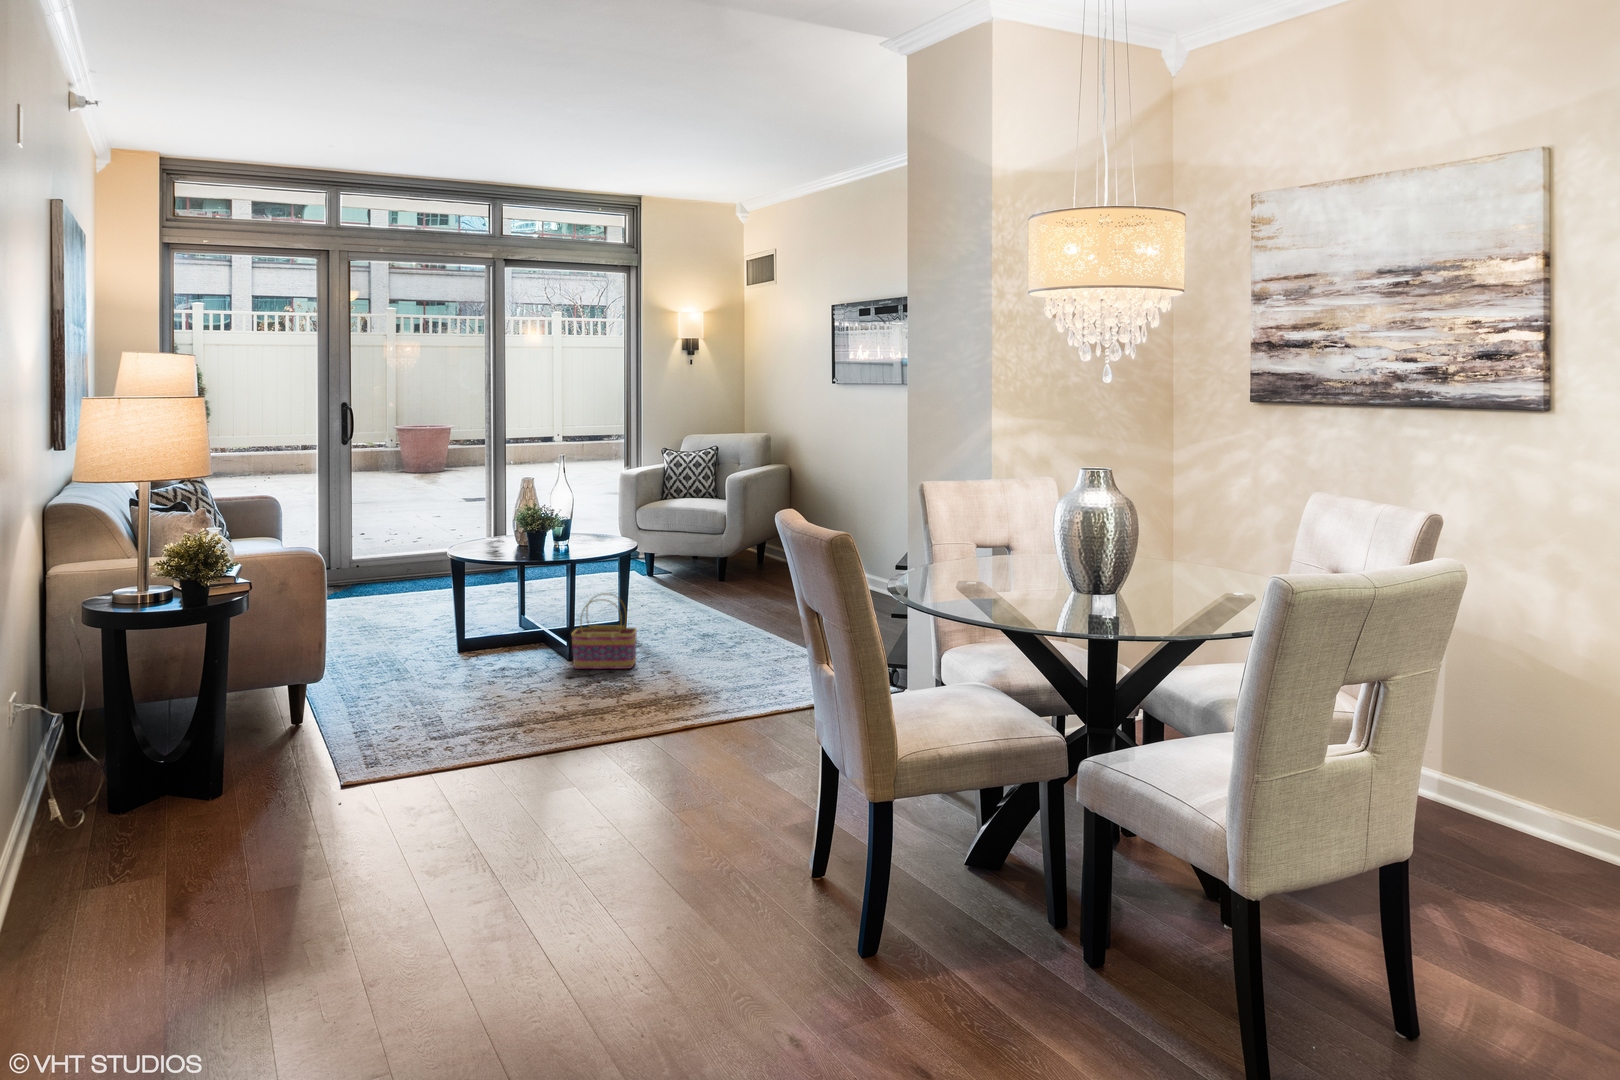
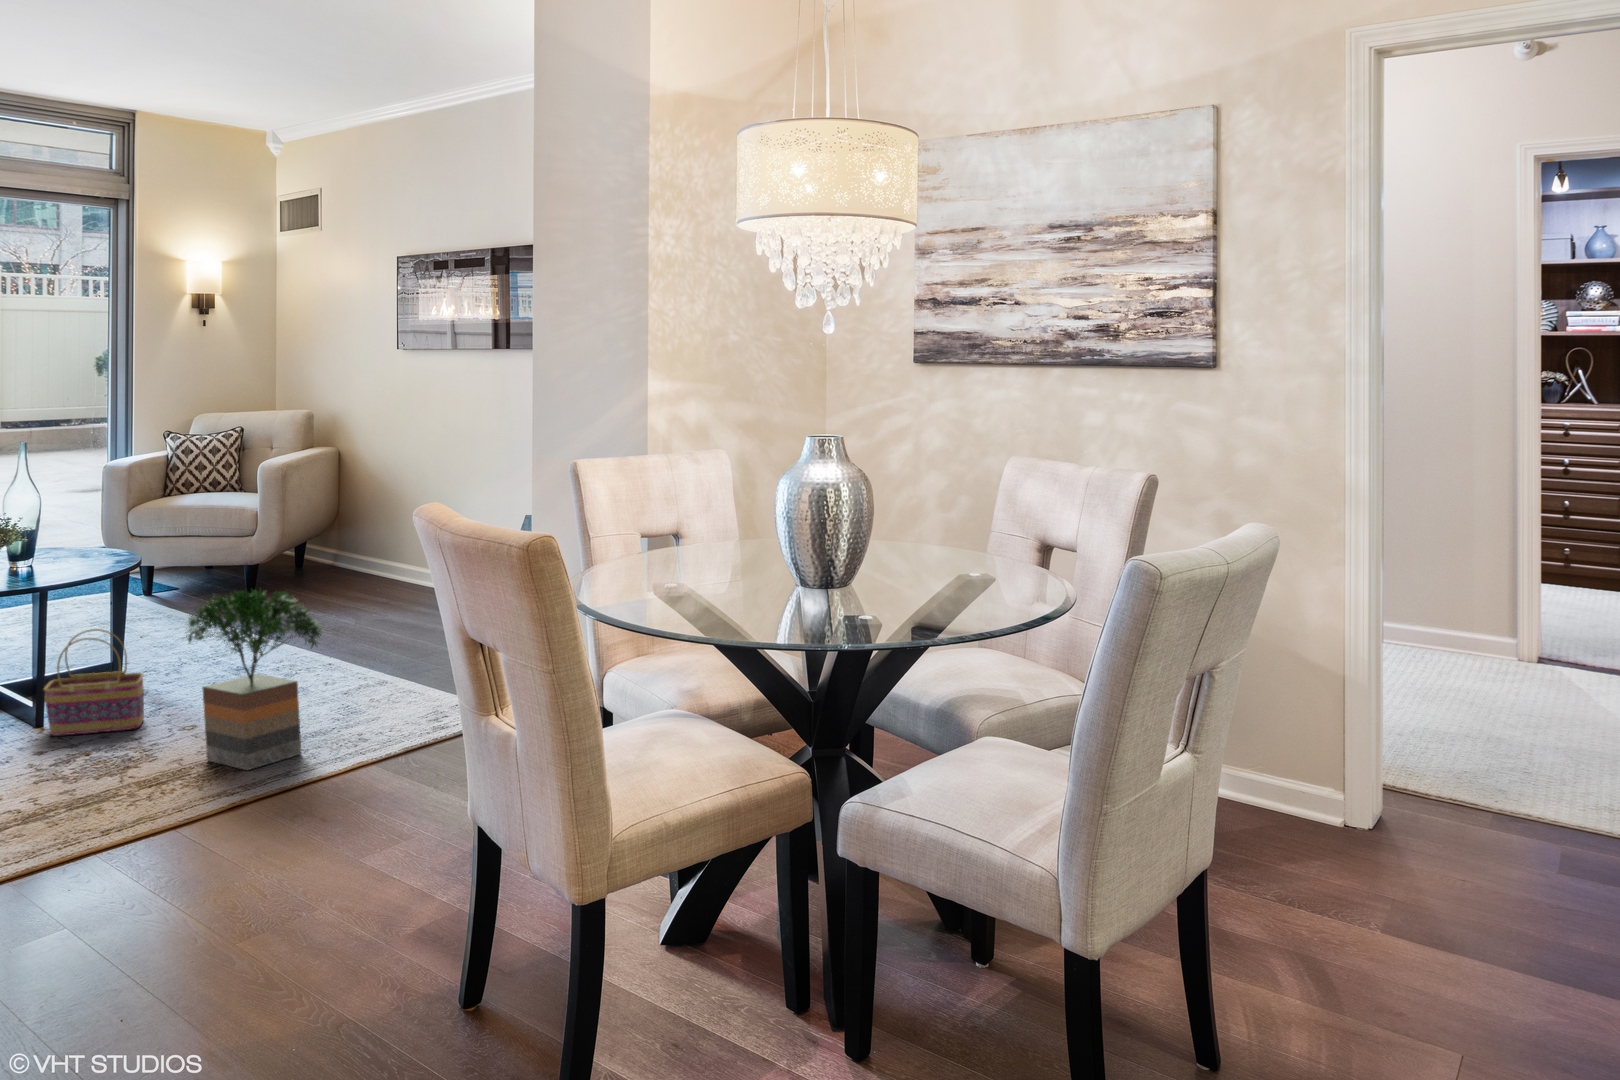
potted tree: none [662,568,763,705] -> present [186,590,324,770]

